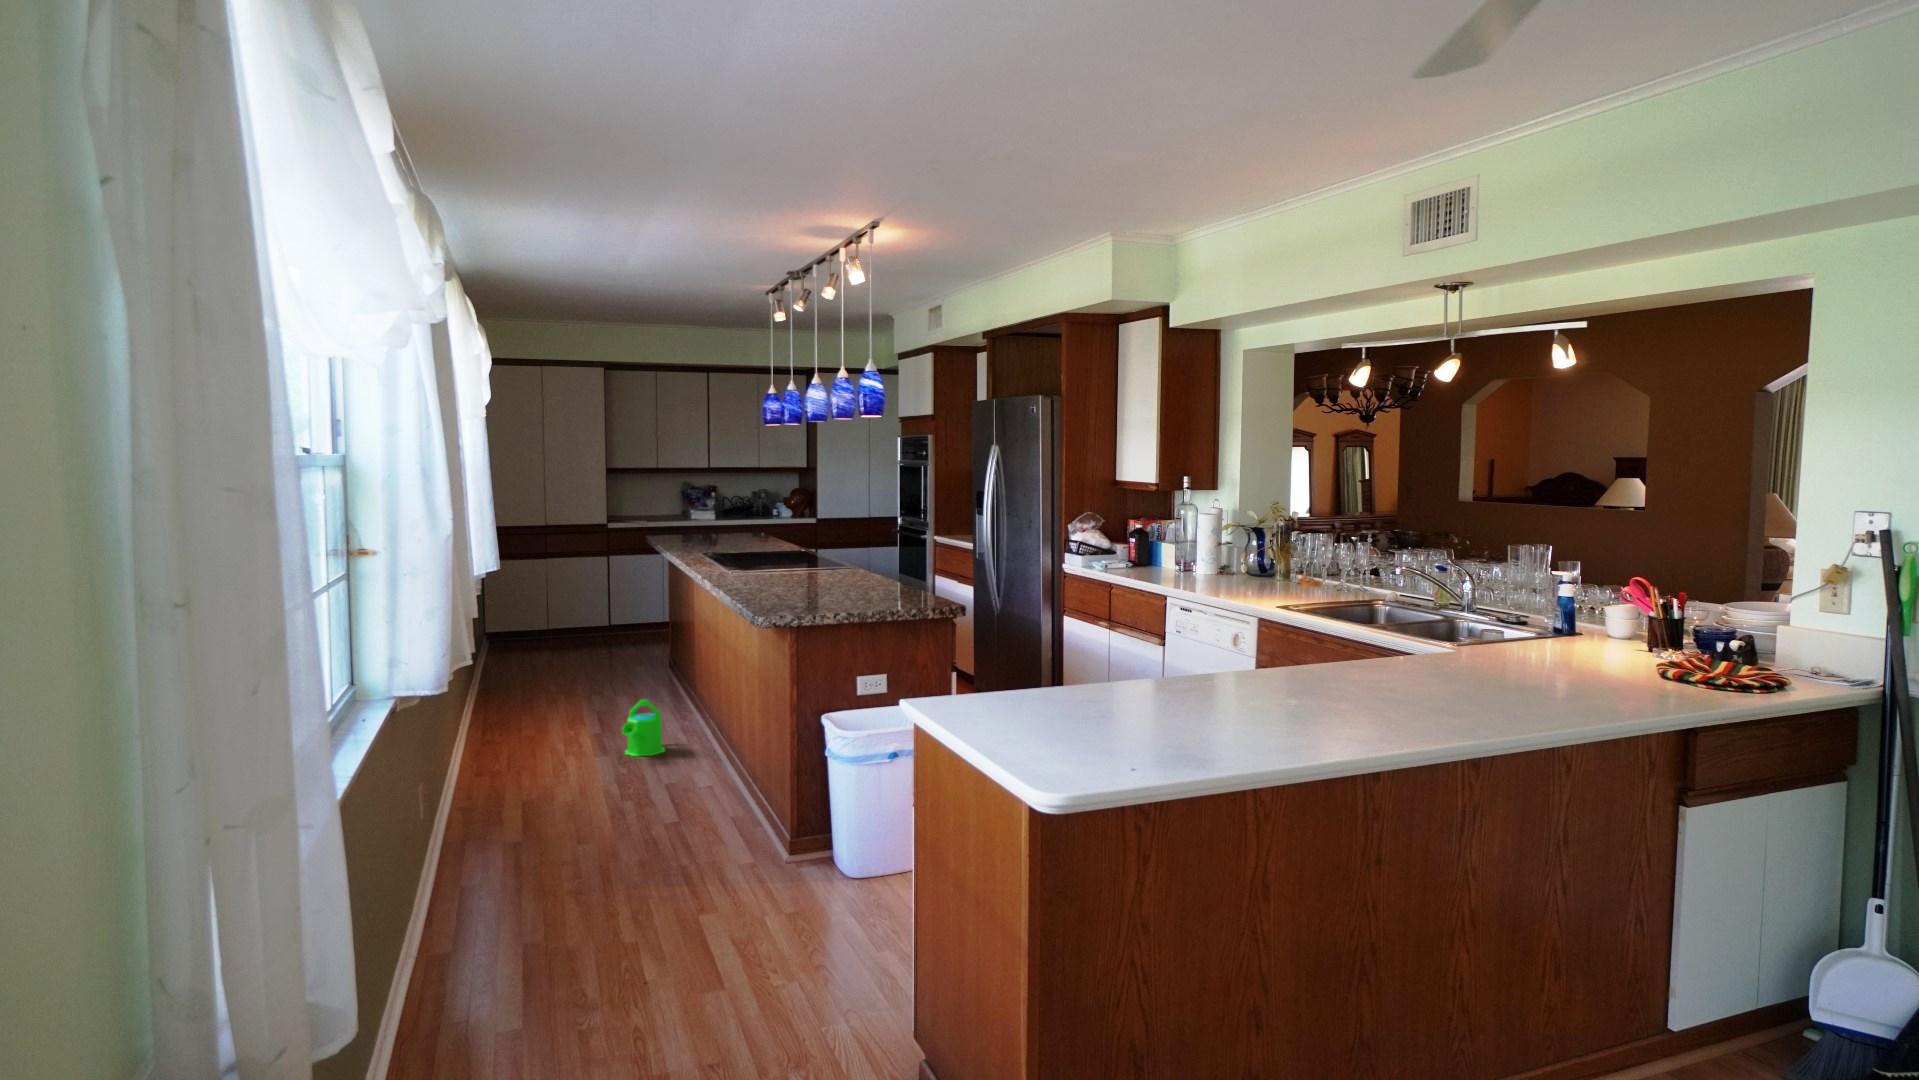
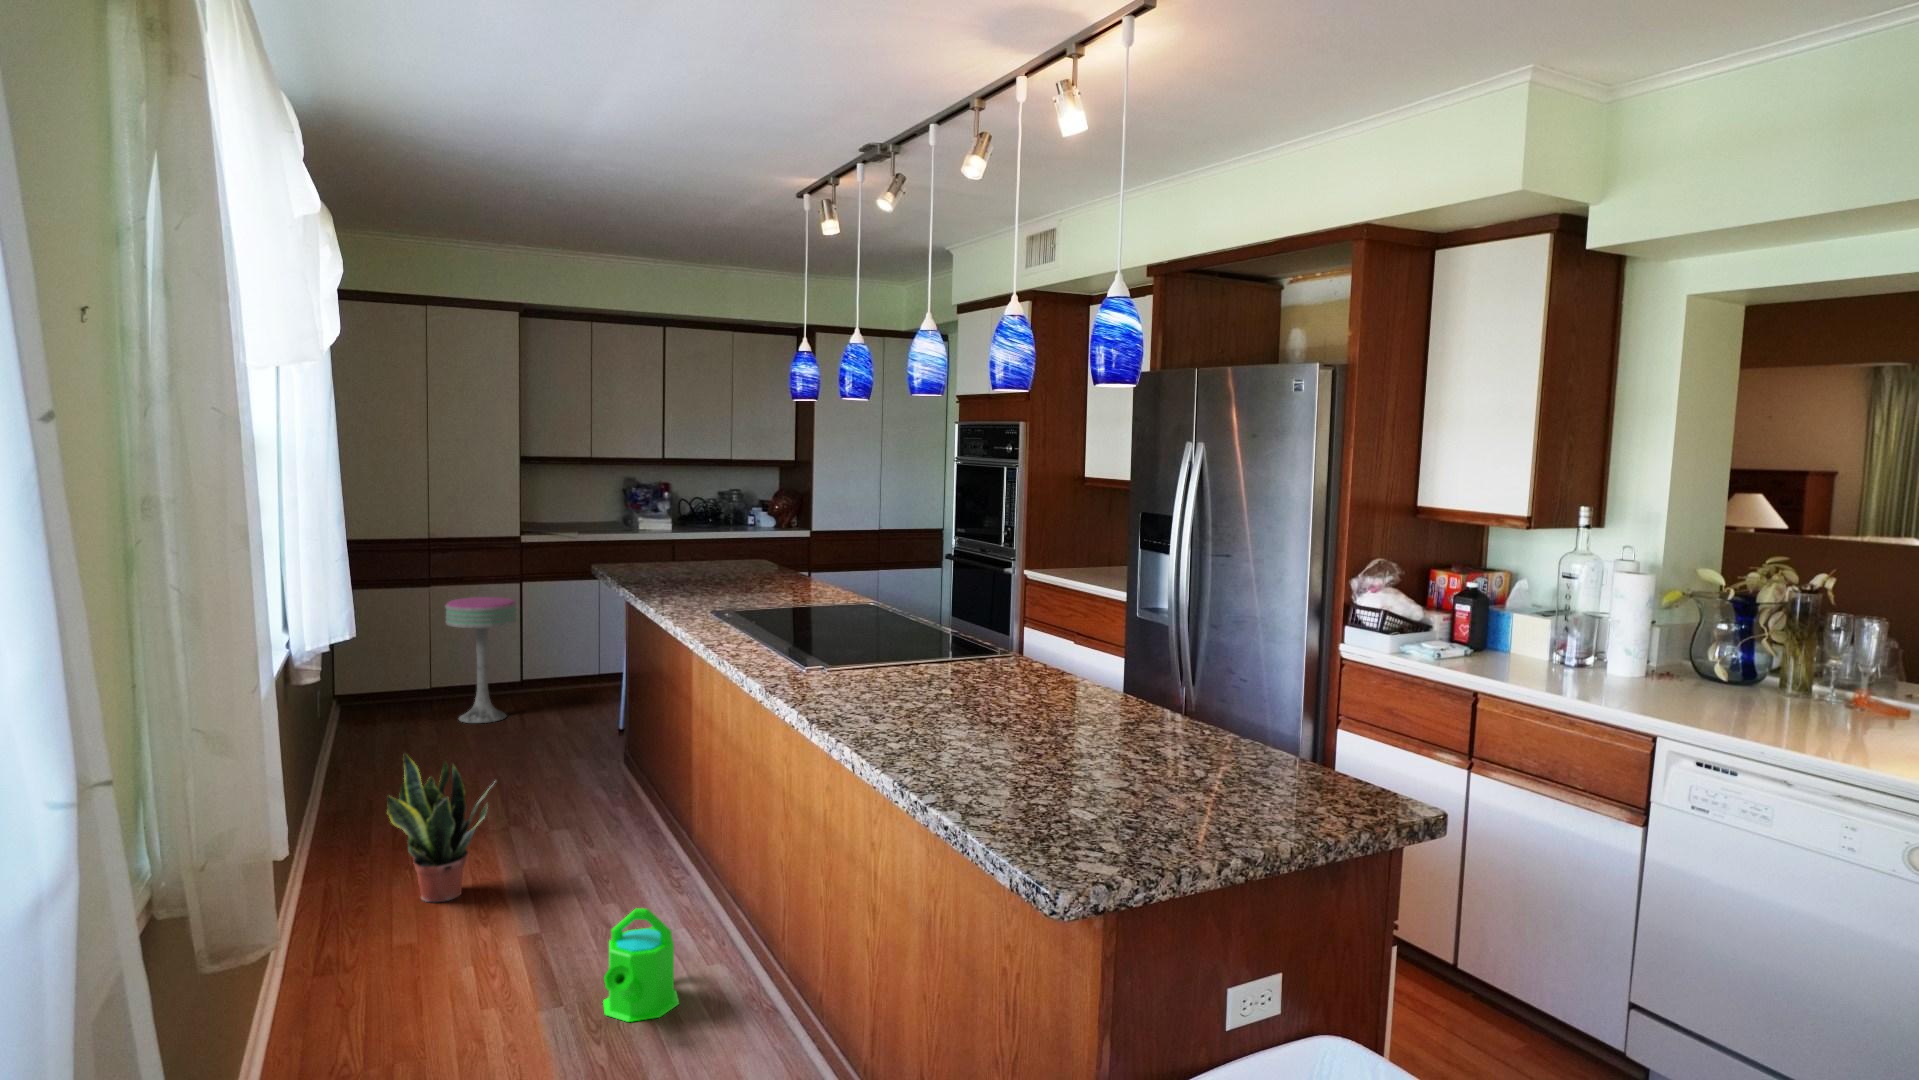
bar stool: none [559,563,606,647] -> present [446,597,517,723]
potted plant: none [516,632,578,718] -> present [387,753,489,902]

